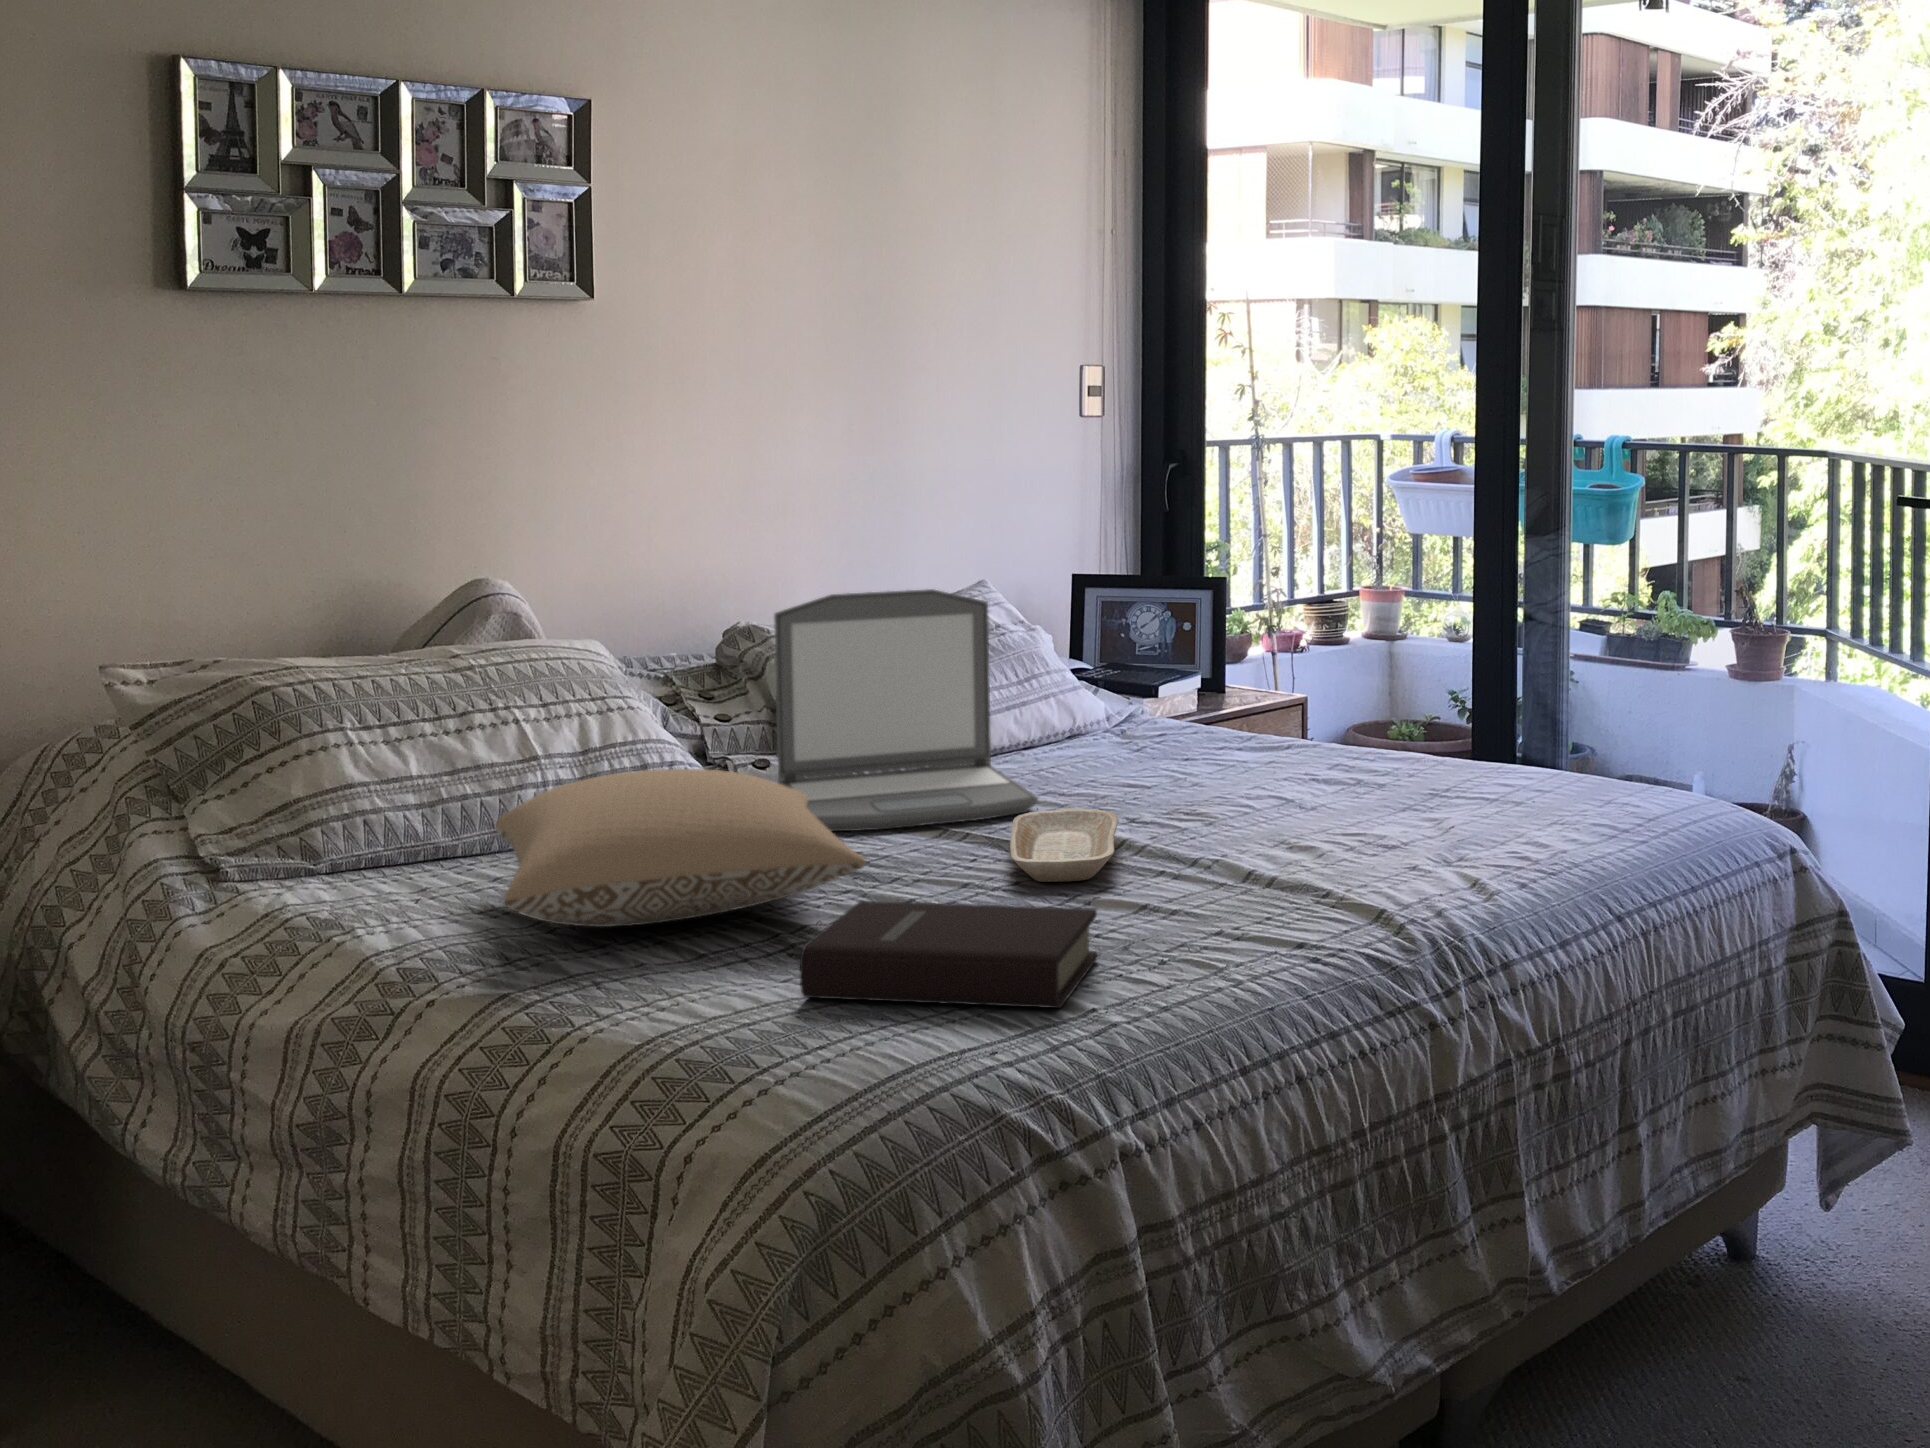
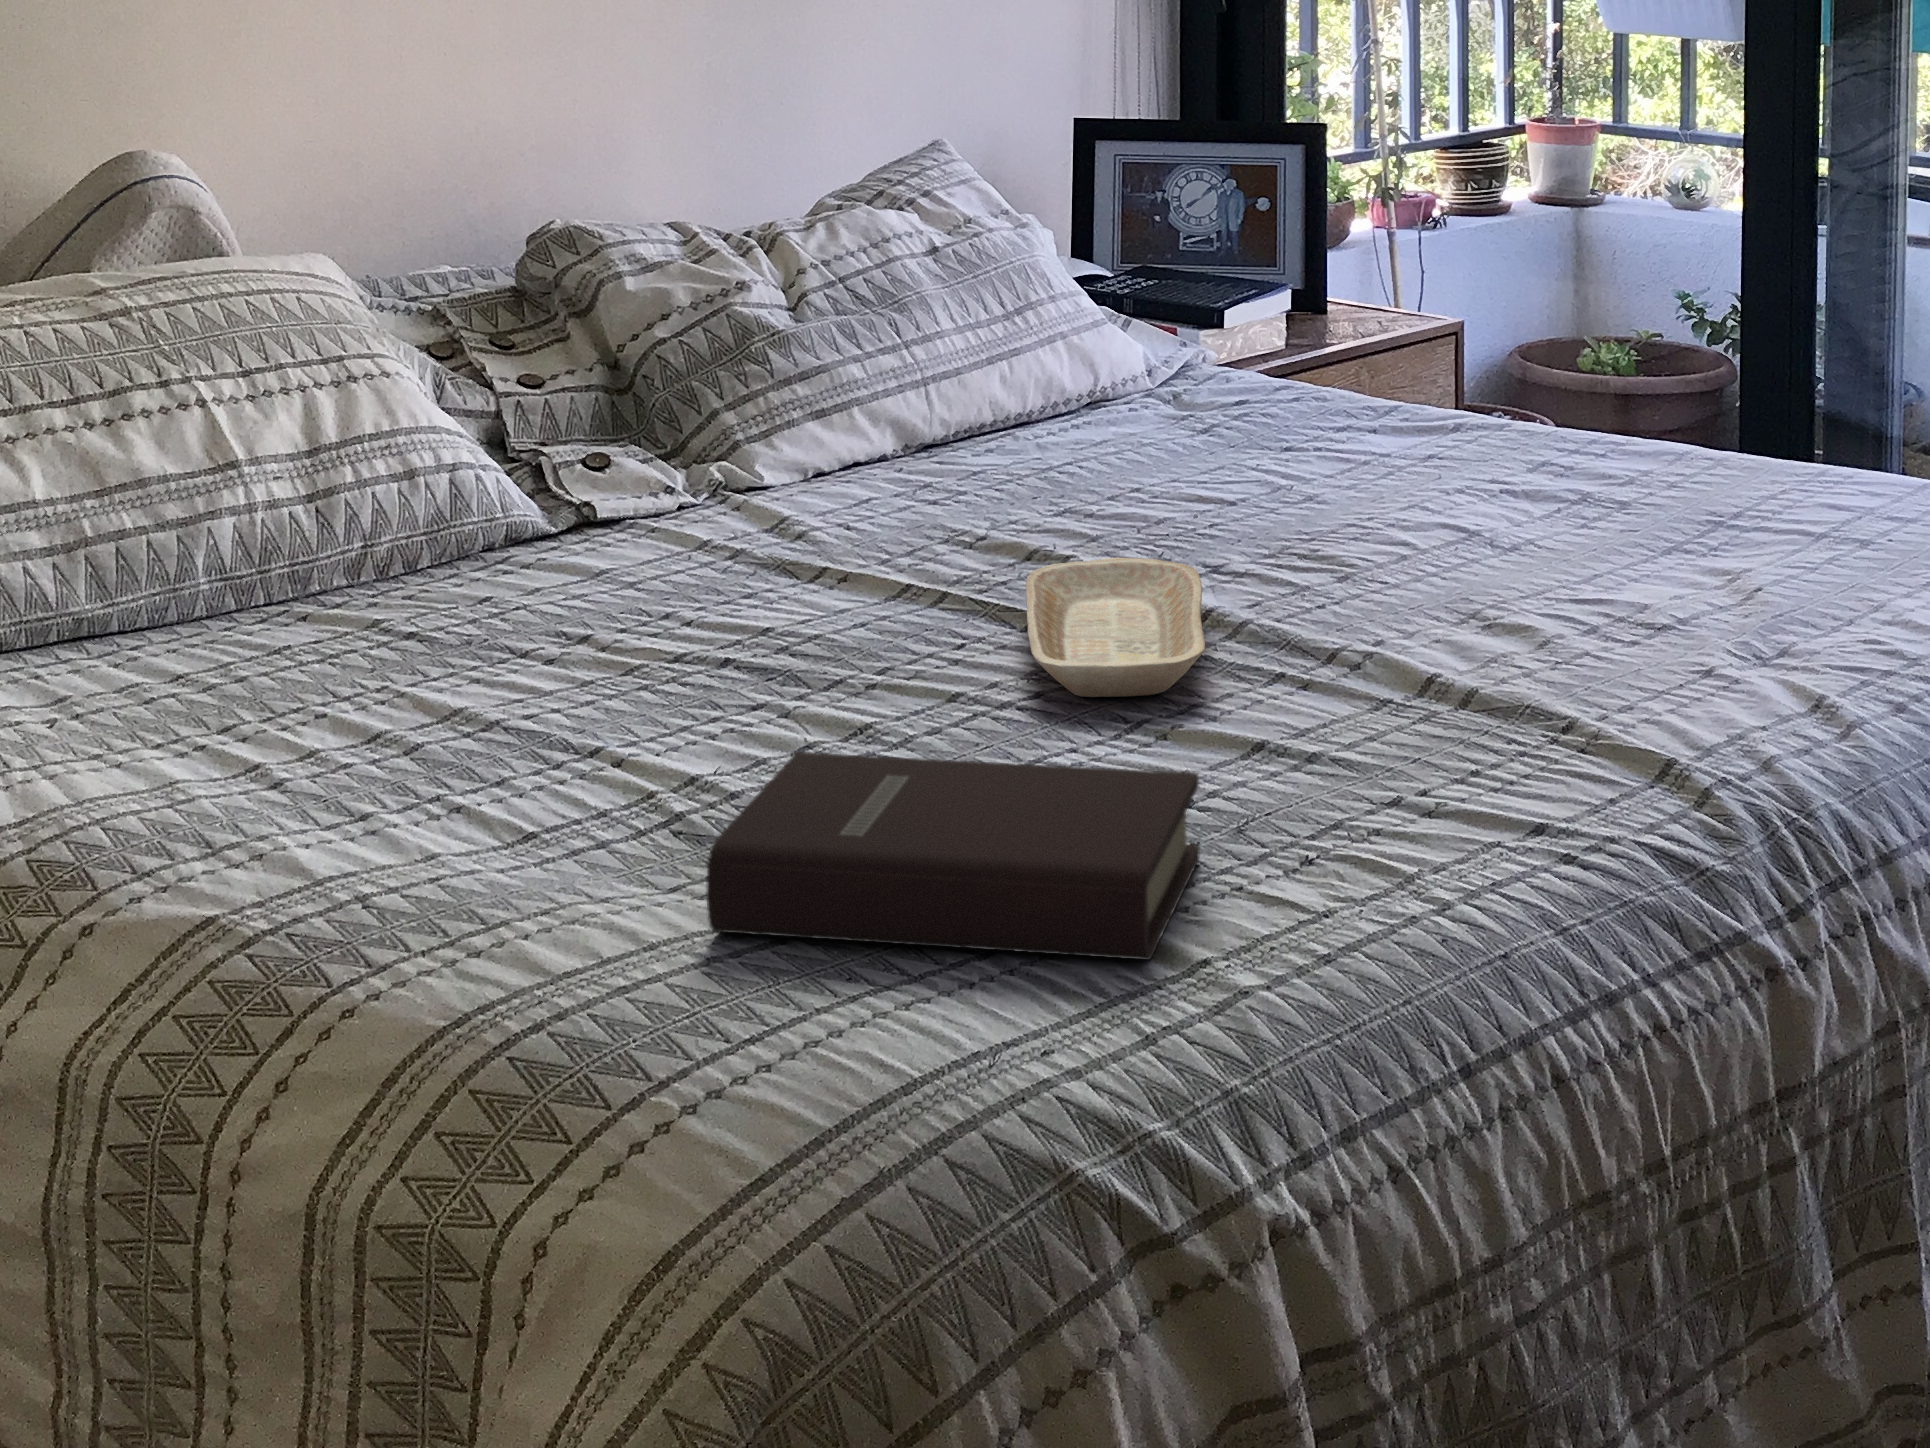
laptop: present [774,589,1038,831] -> none [616,177,1059,591]
pillow: present [496,769,866,927] -> none [178,511,803,785]

